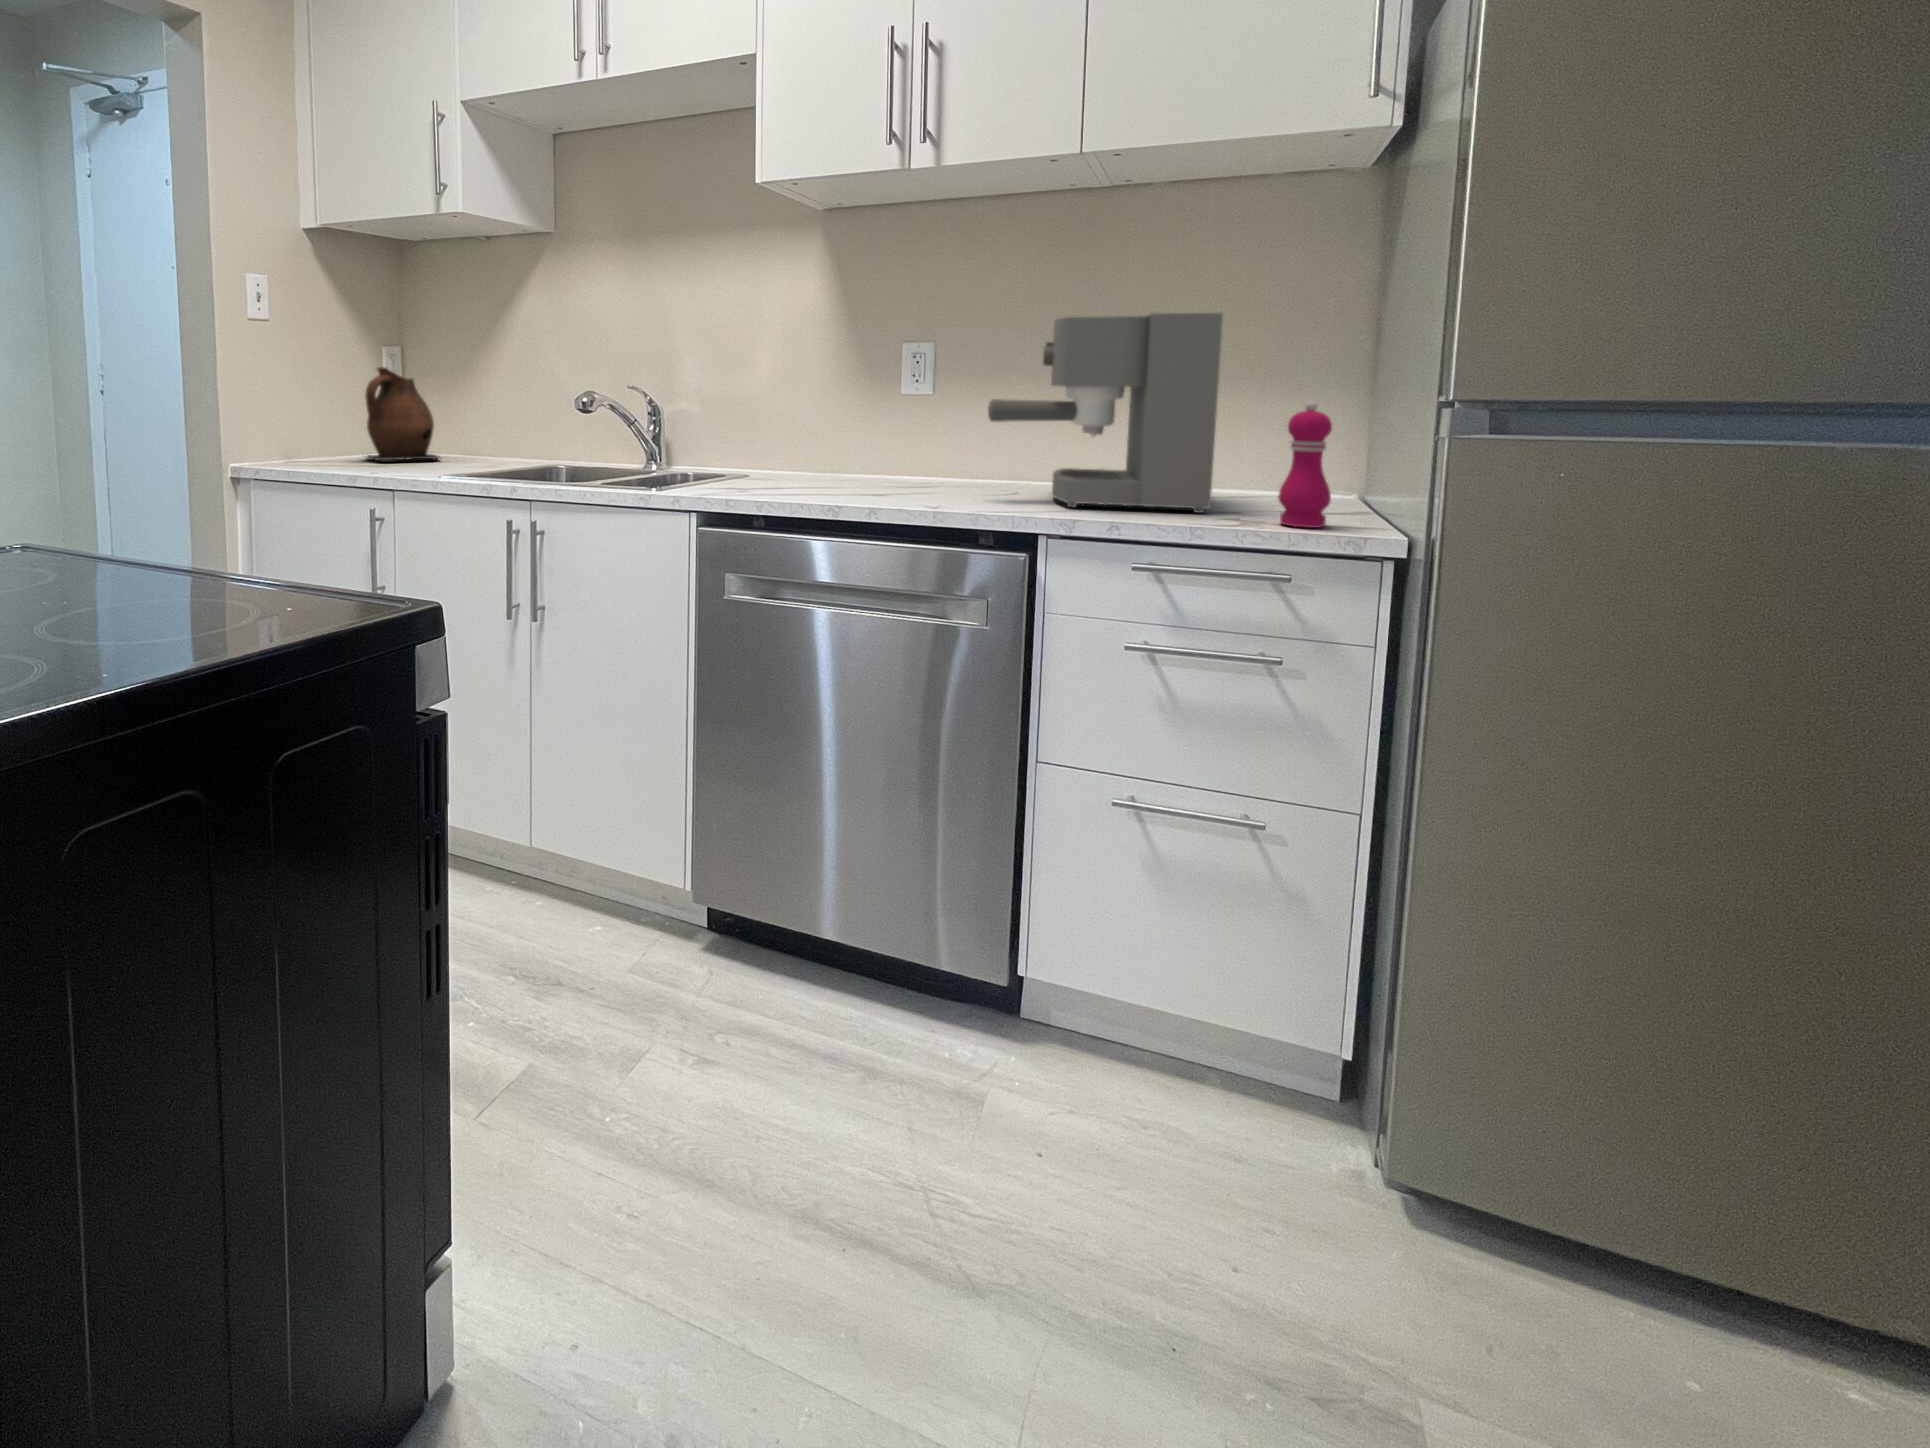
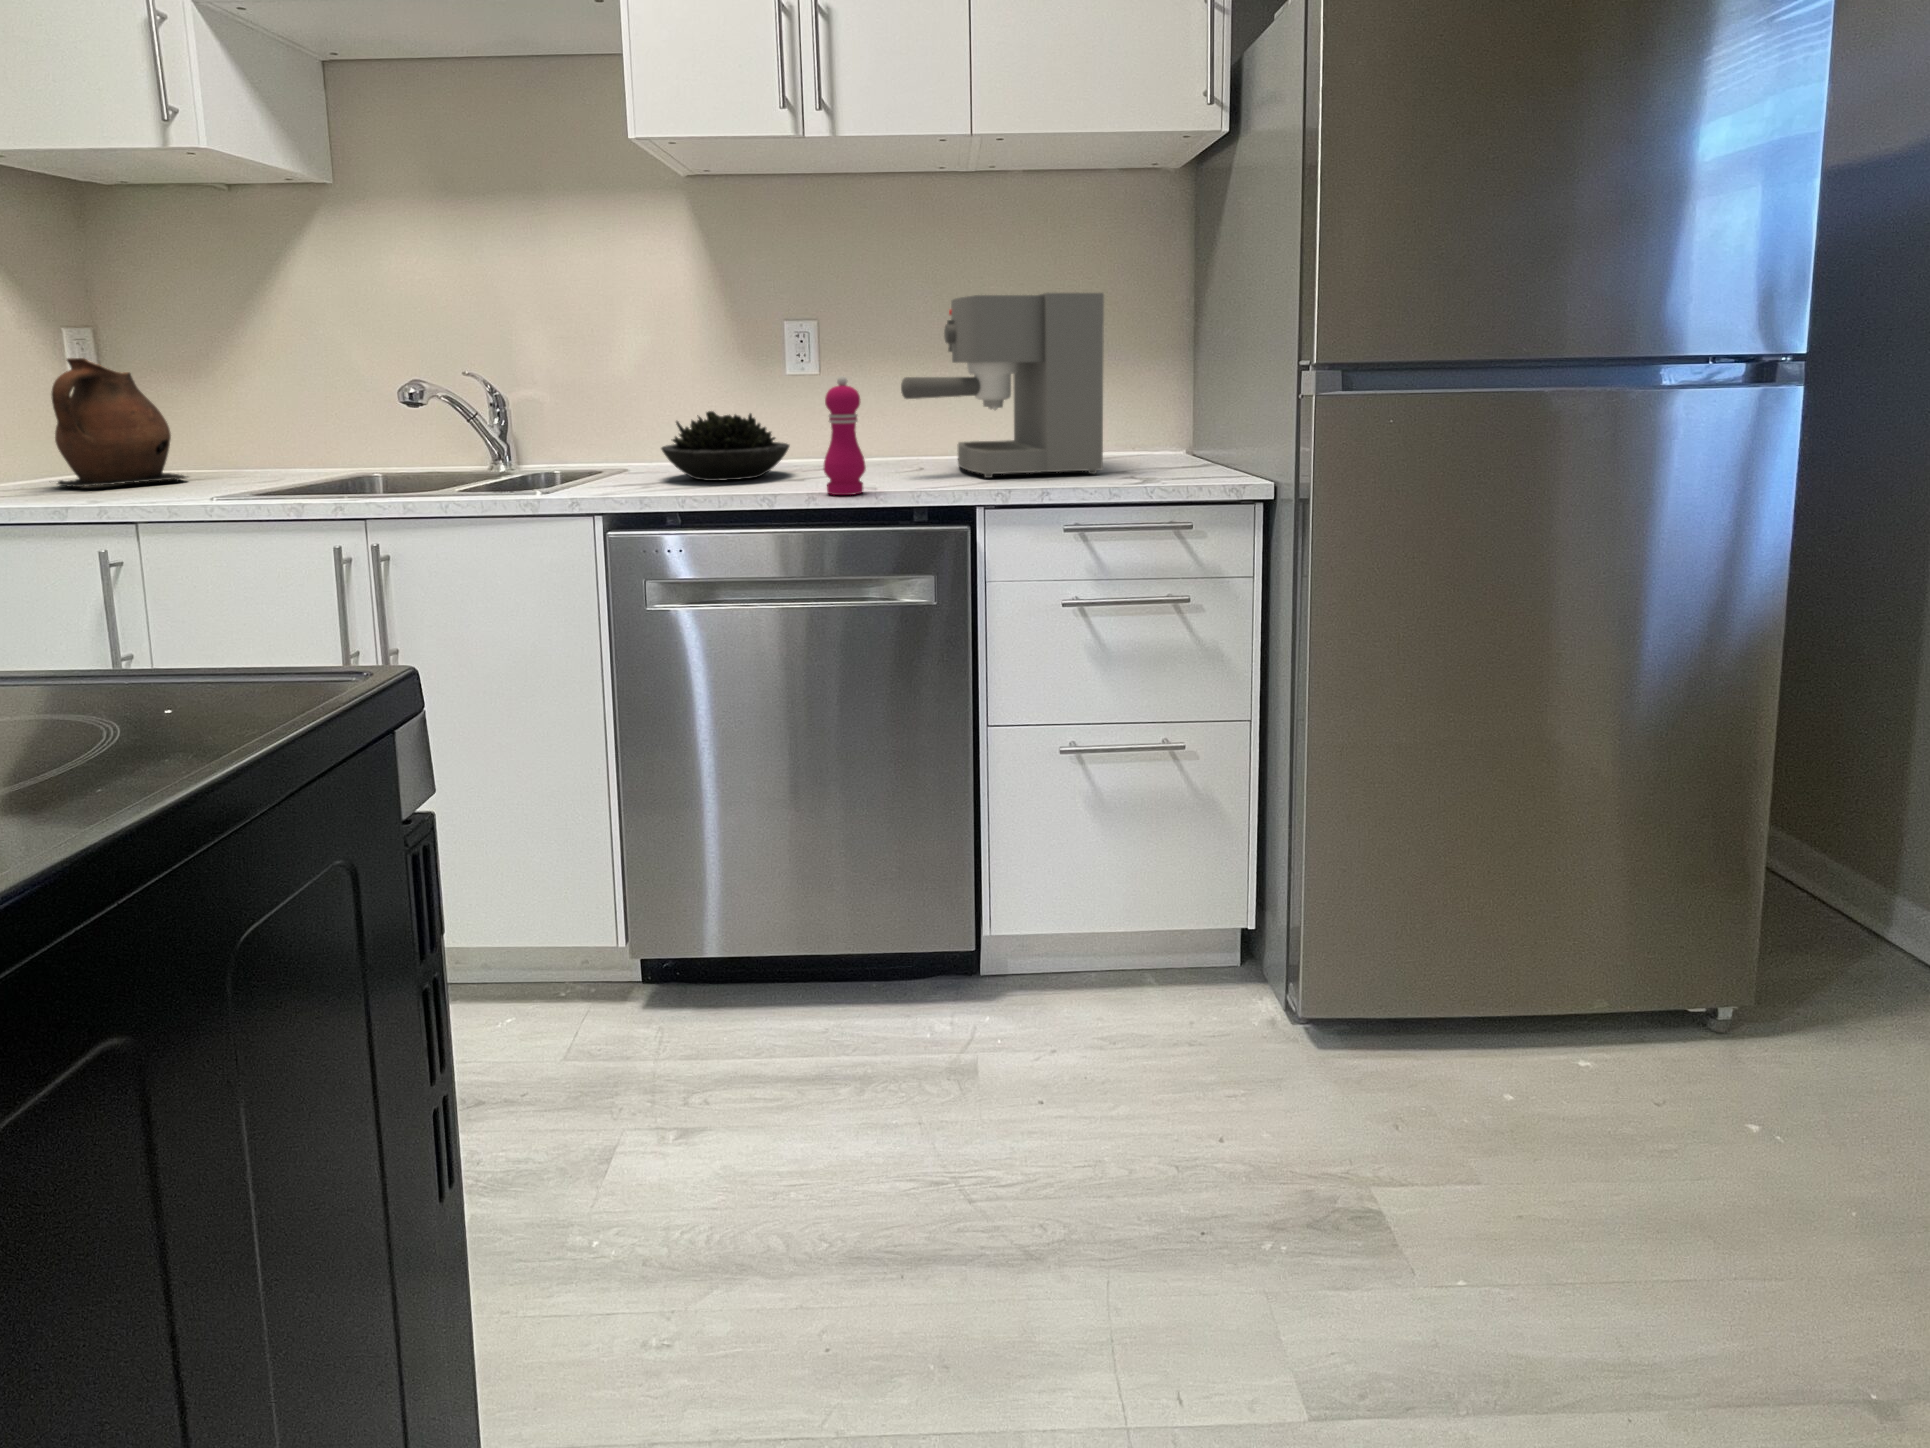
pepper mill: present [1278,401,1332,528] -> present [824,376,866,495]
succulent plant: none [763,425,881,490] -> present [661,411,789,481]

